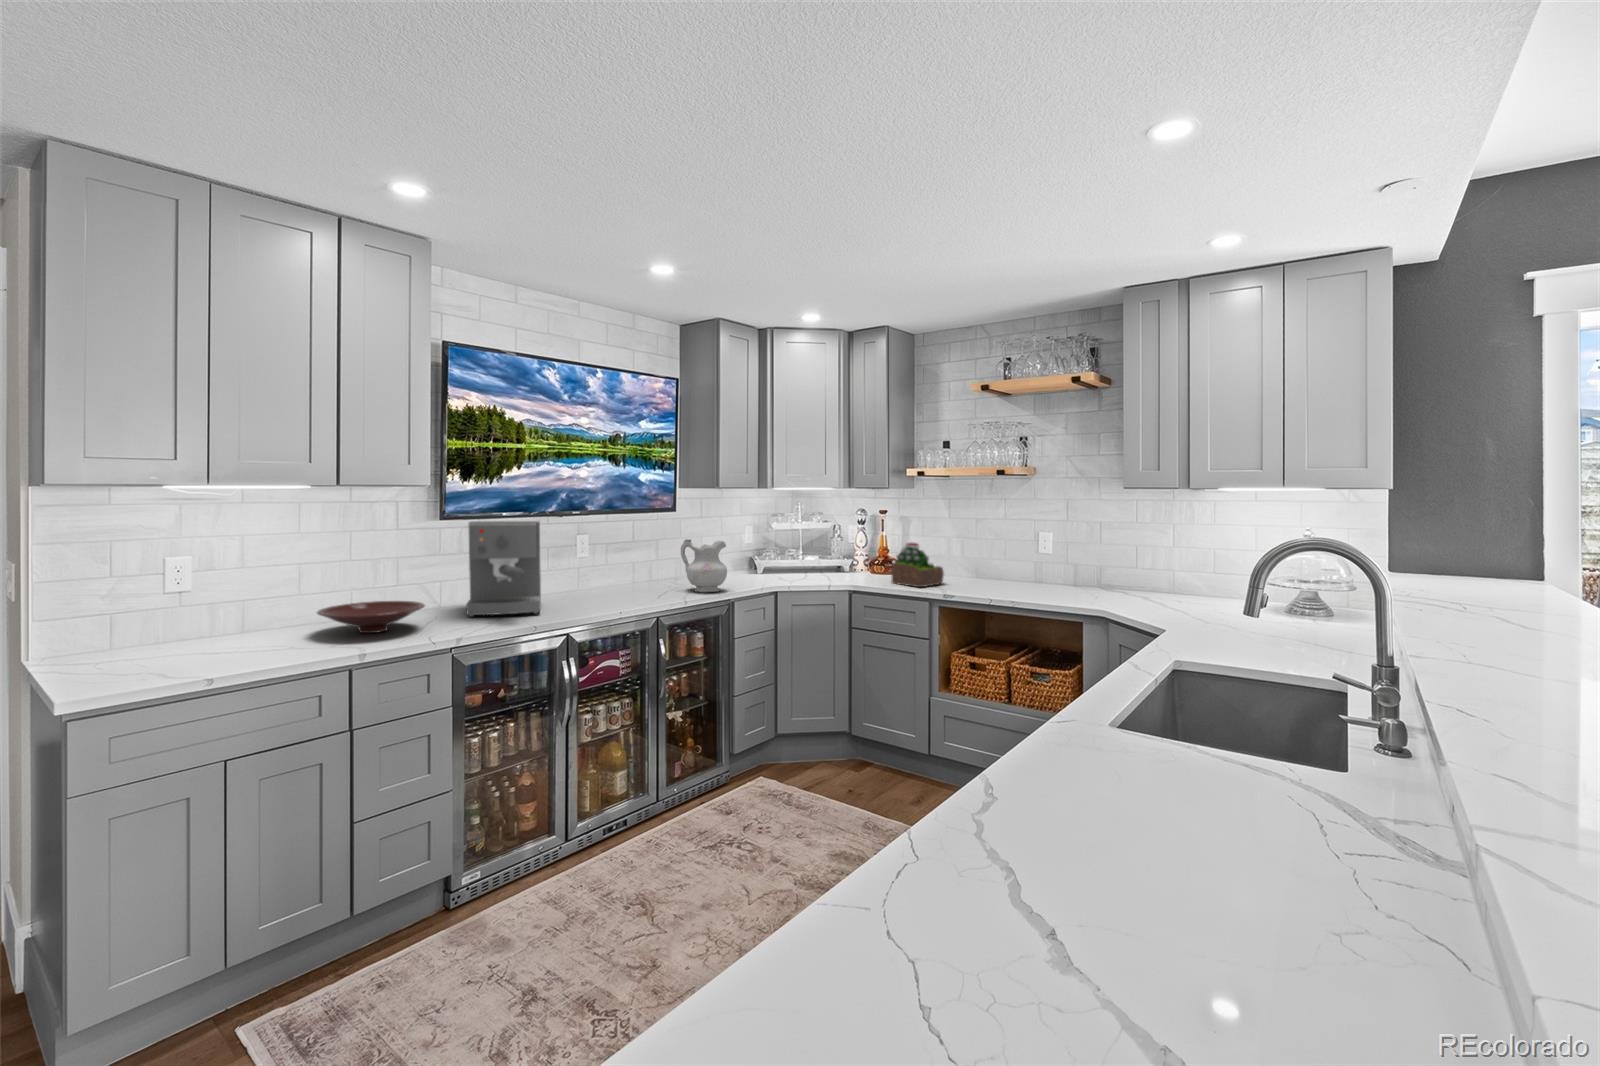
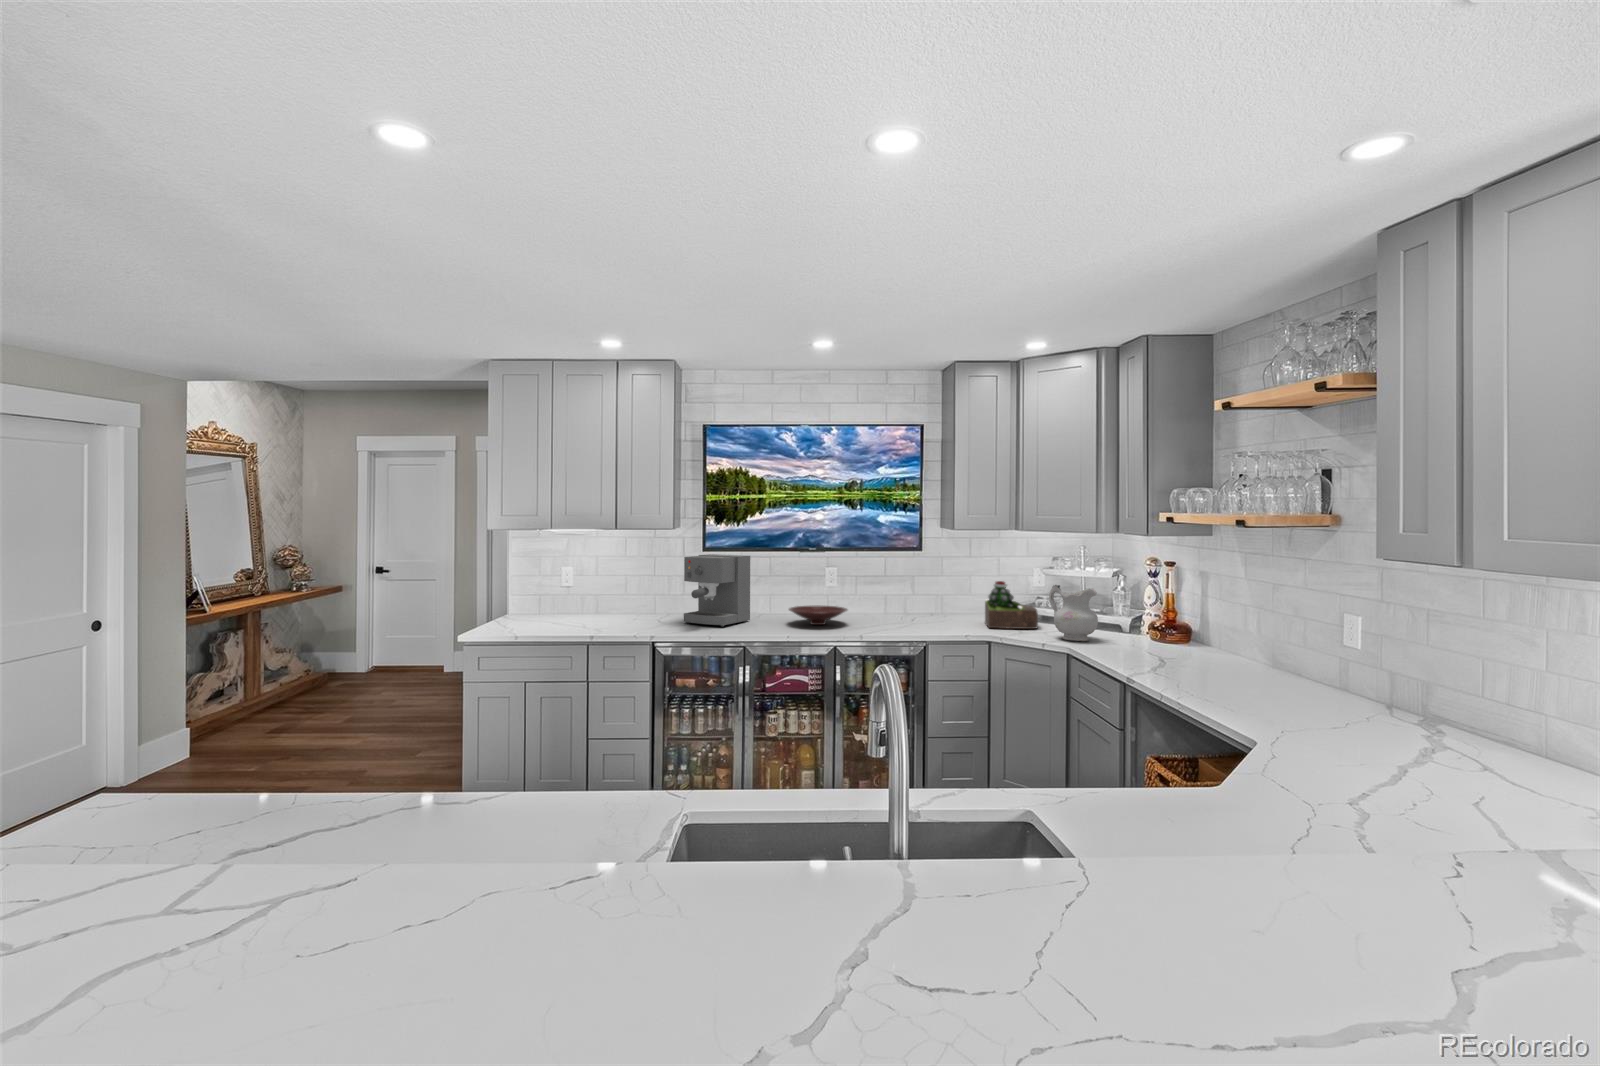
ceramic pitcher: present [681,539,727,592] -> present [1049,585,1098,641]
succulent plant: present [891,543,944,587] -> present [985,581,1038,629]
bowl: present [317,601,425,633] -> present [789,605,847,625]

